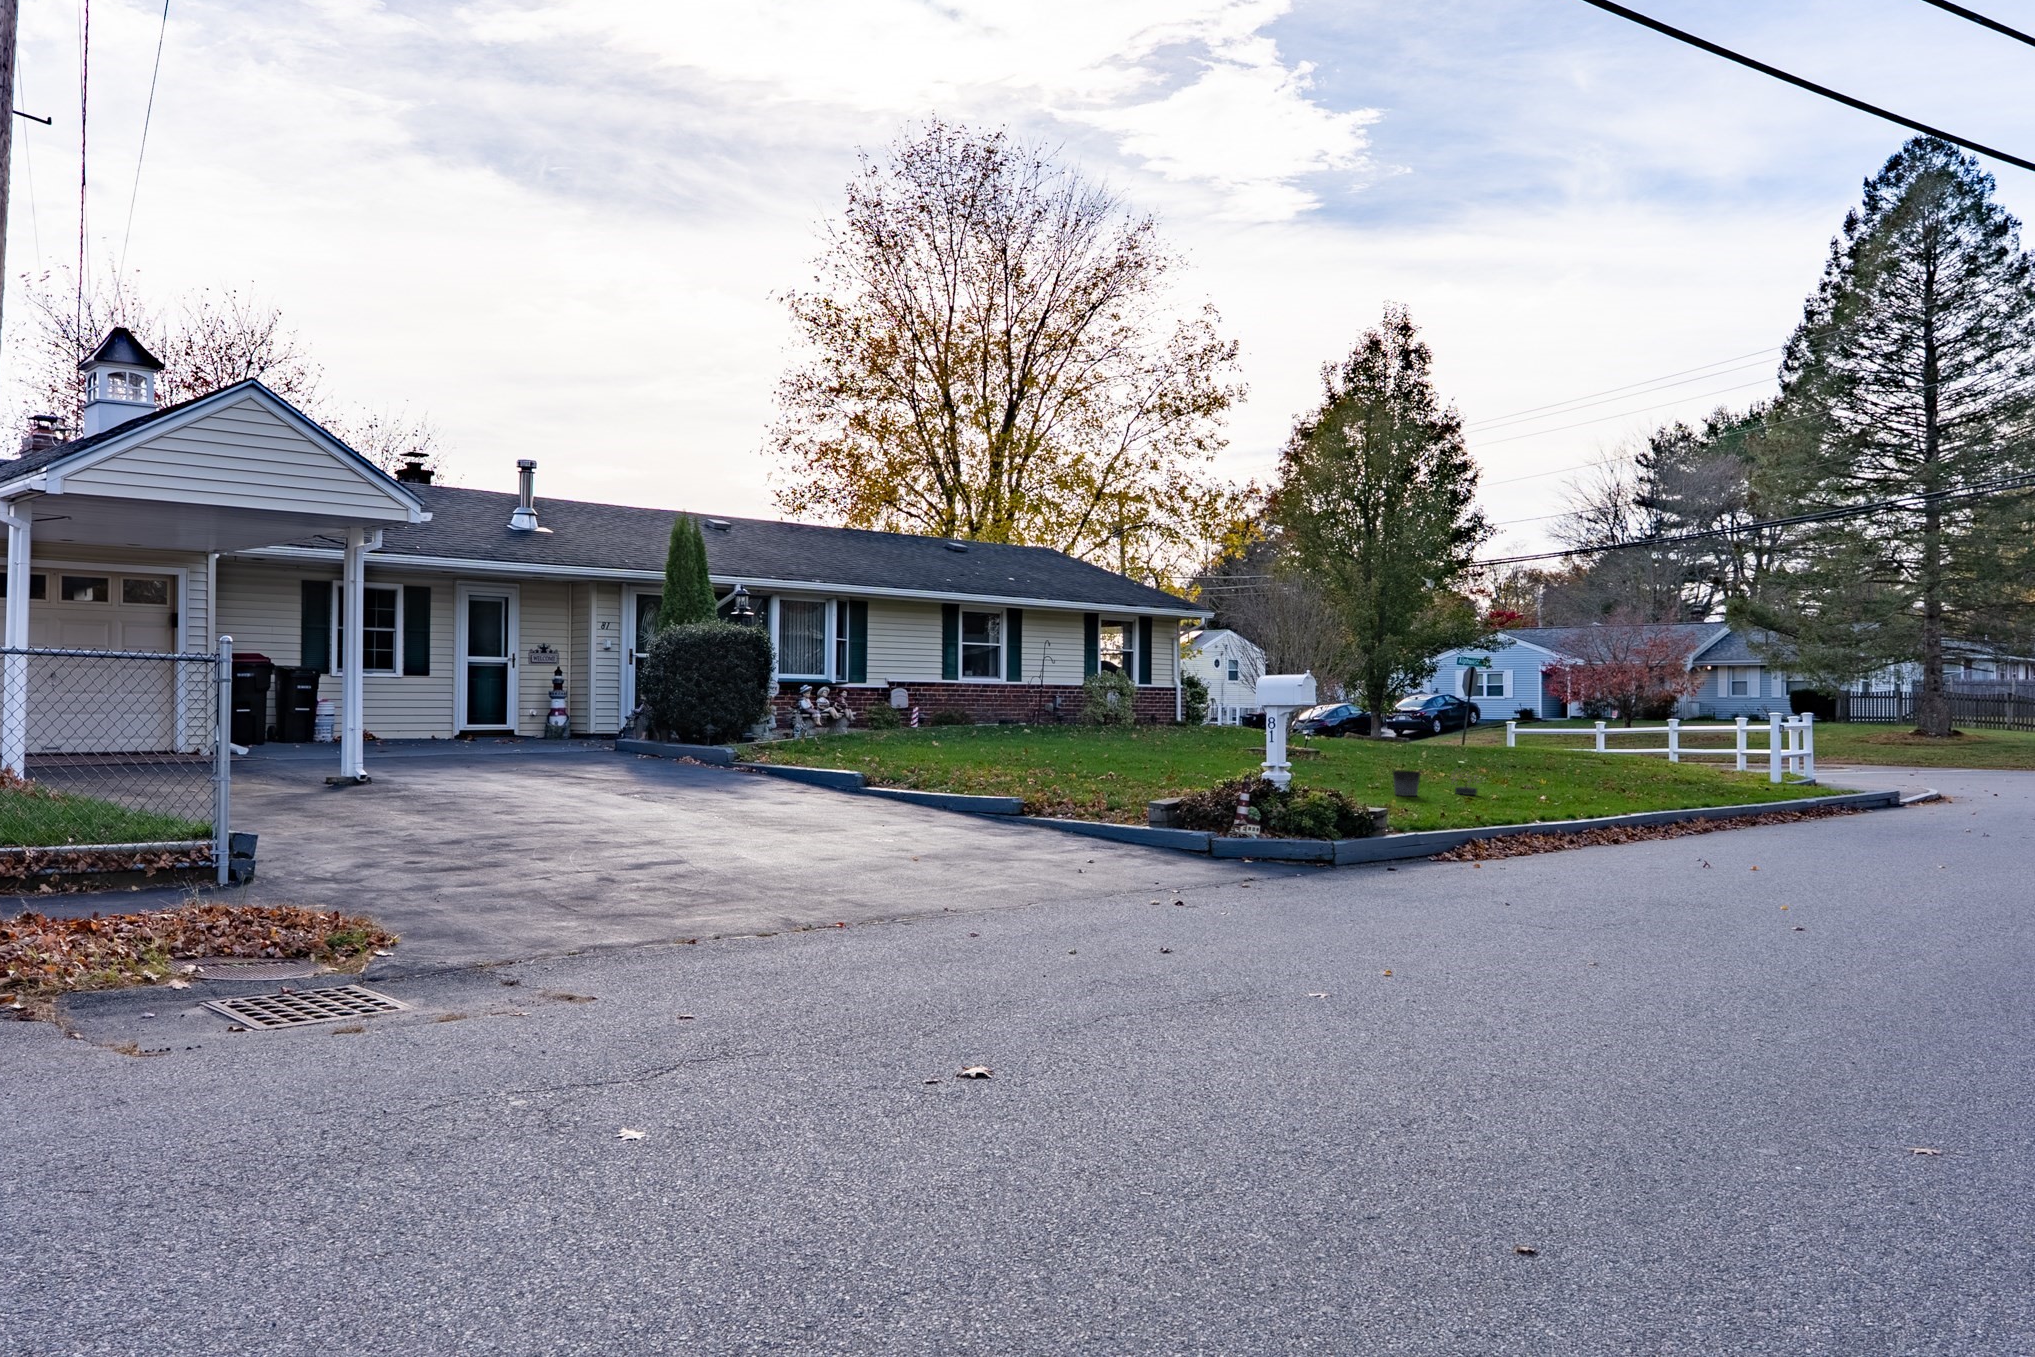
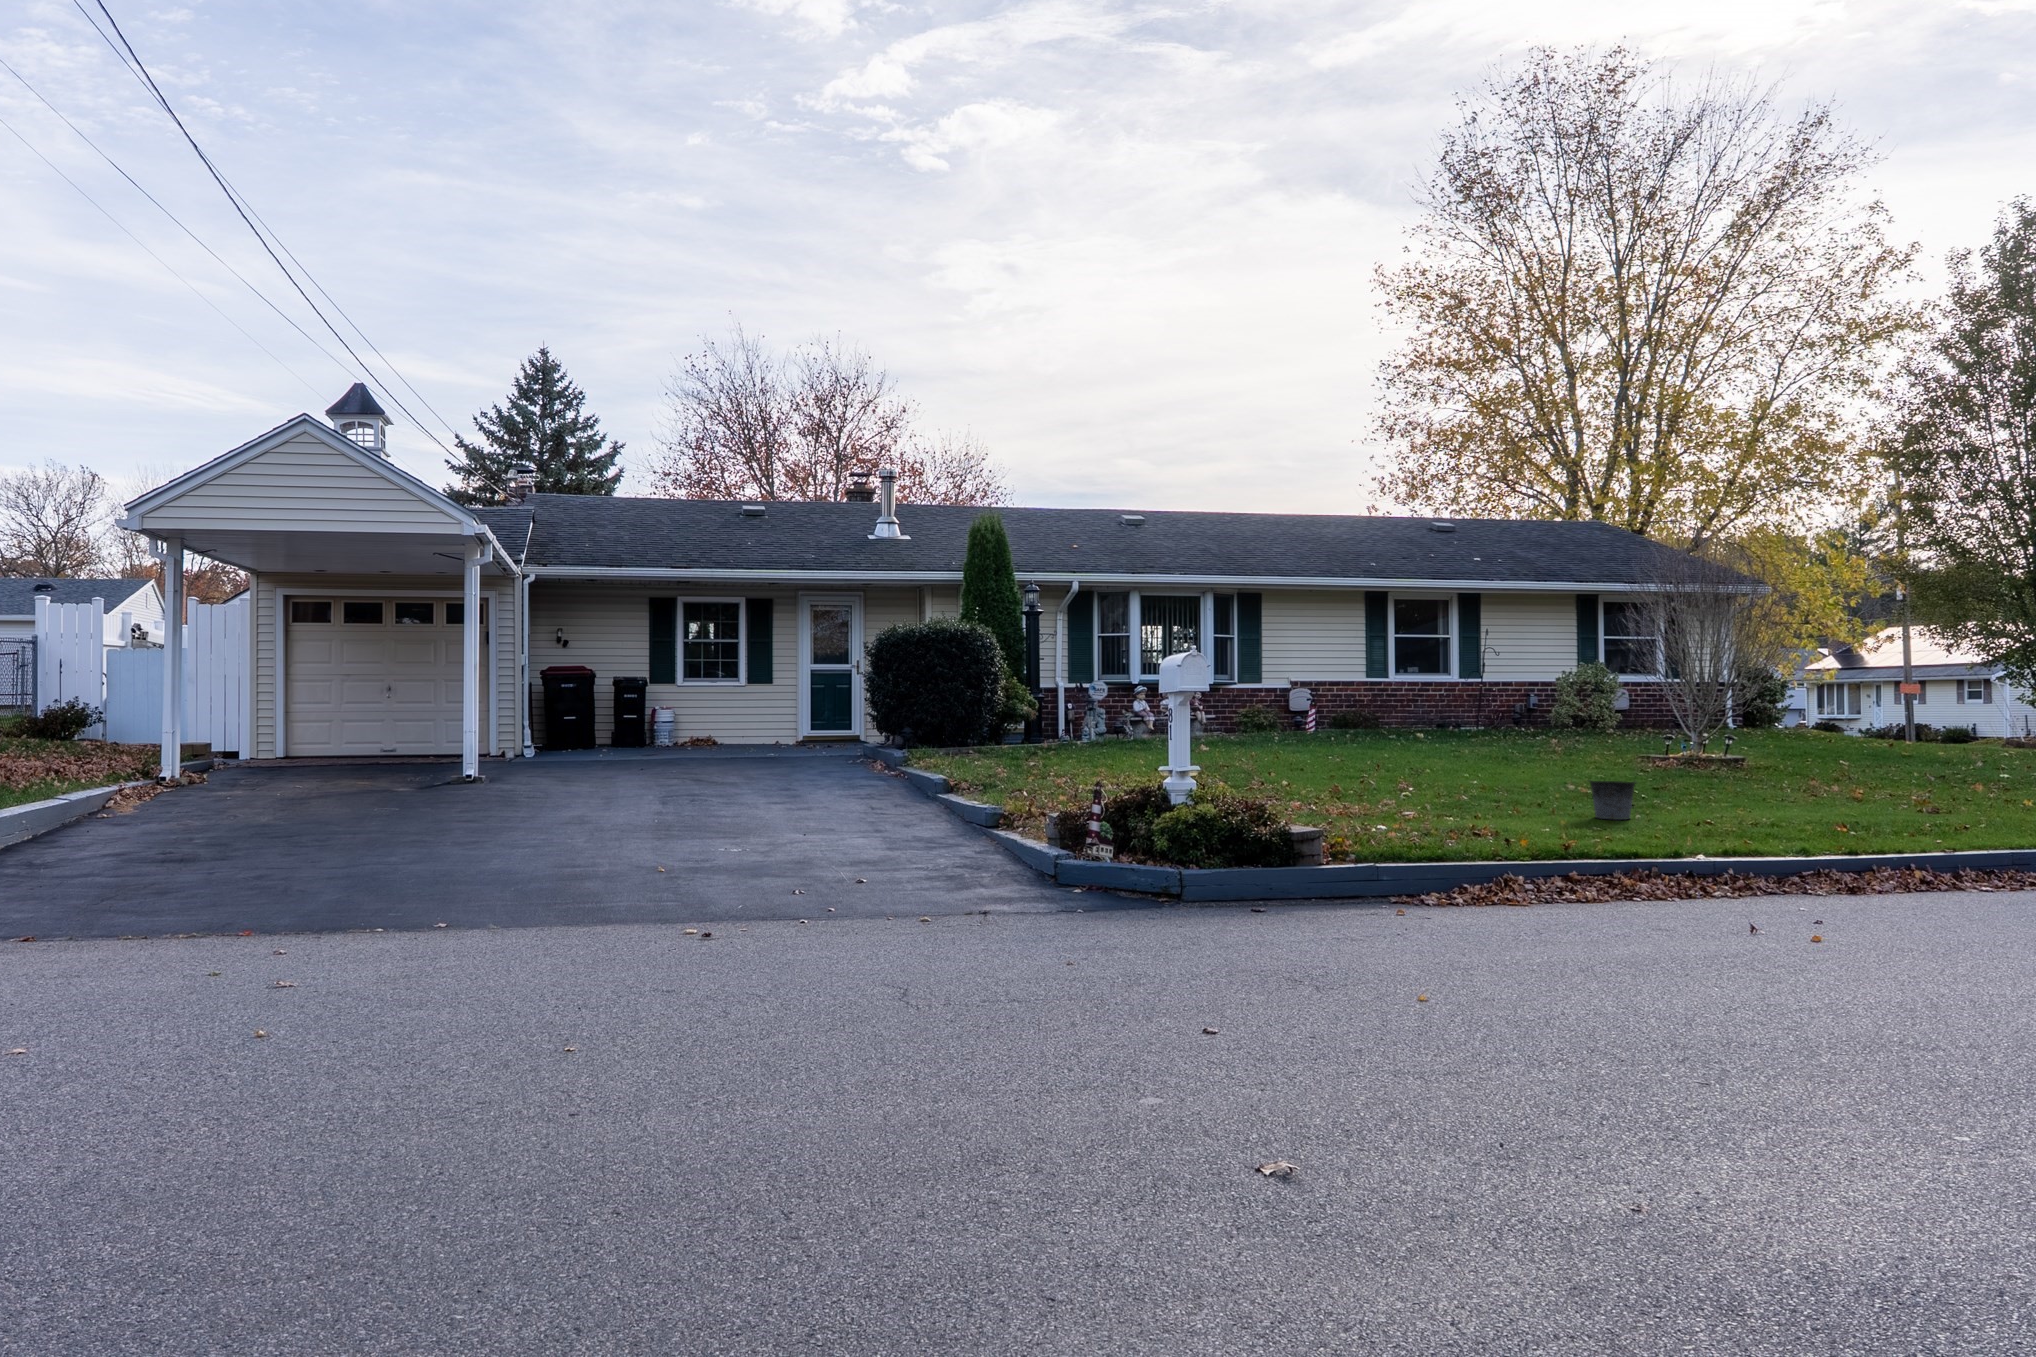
decorative plant: present [1454,774,1479,795] -> none [1716,779,1765,821]

